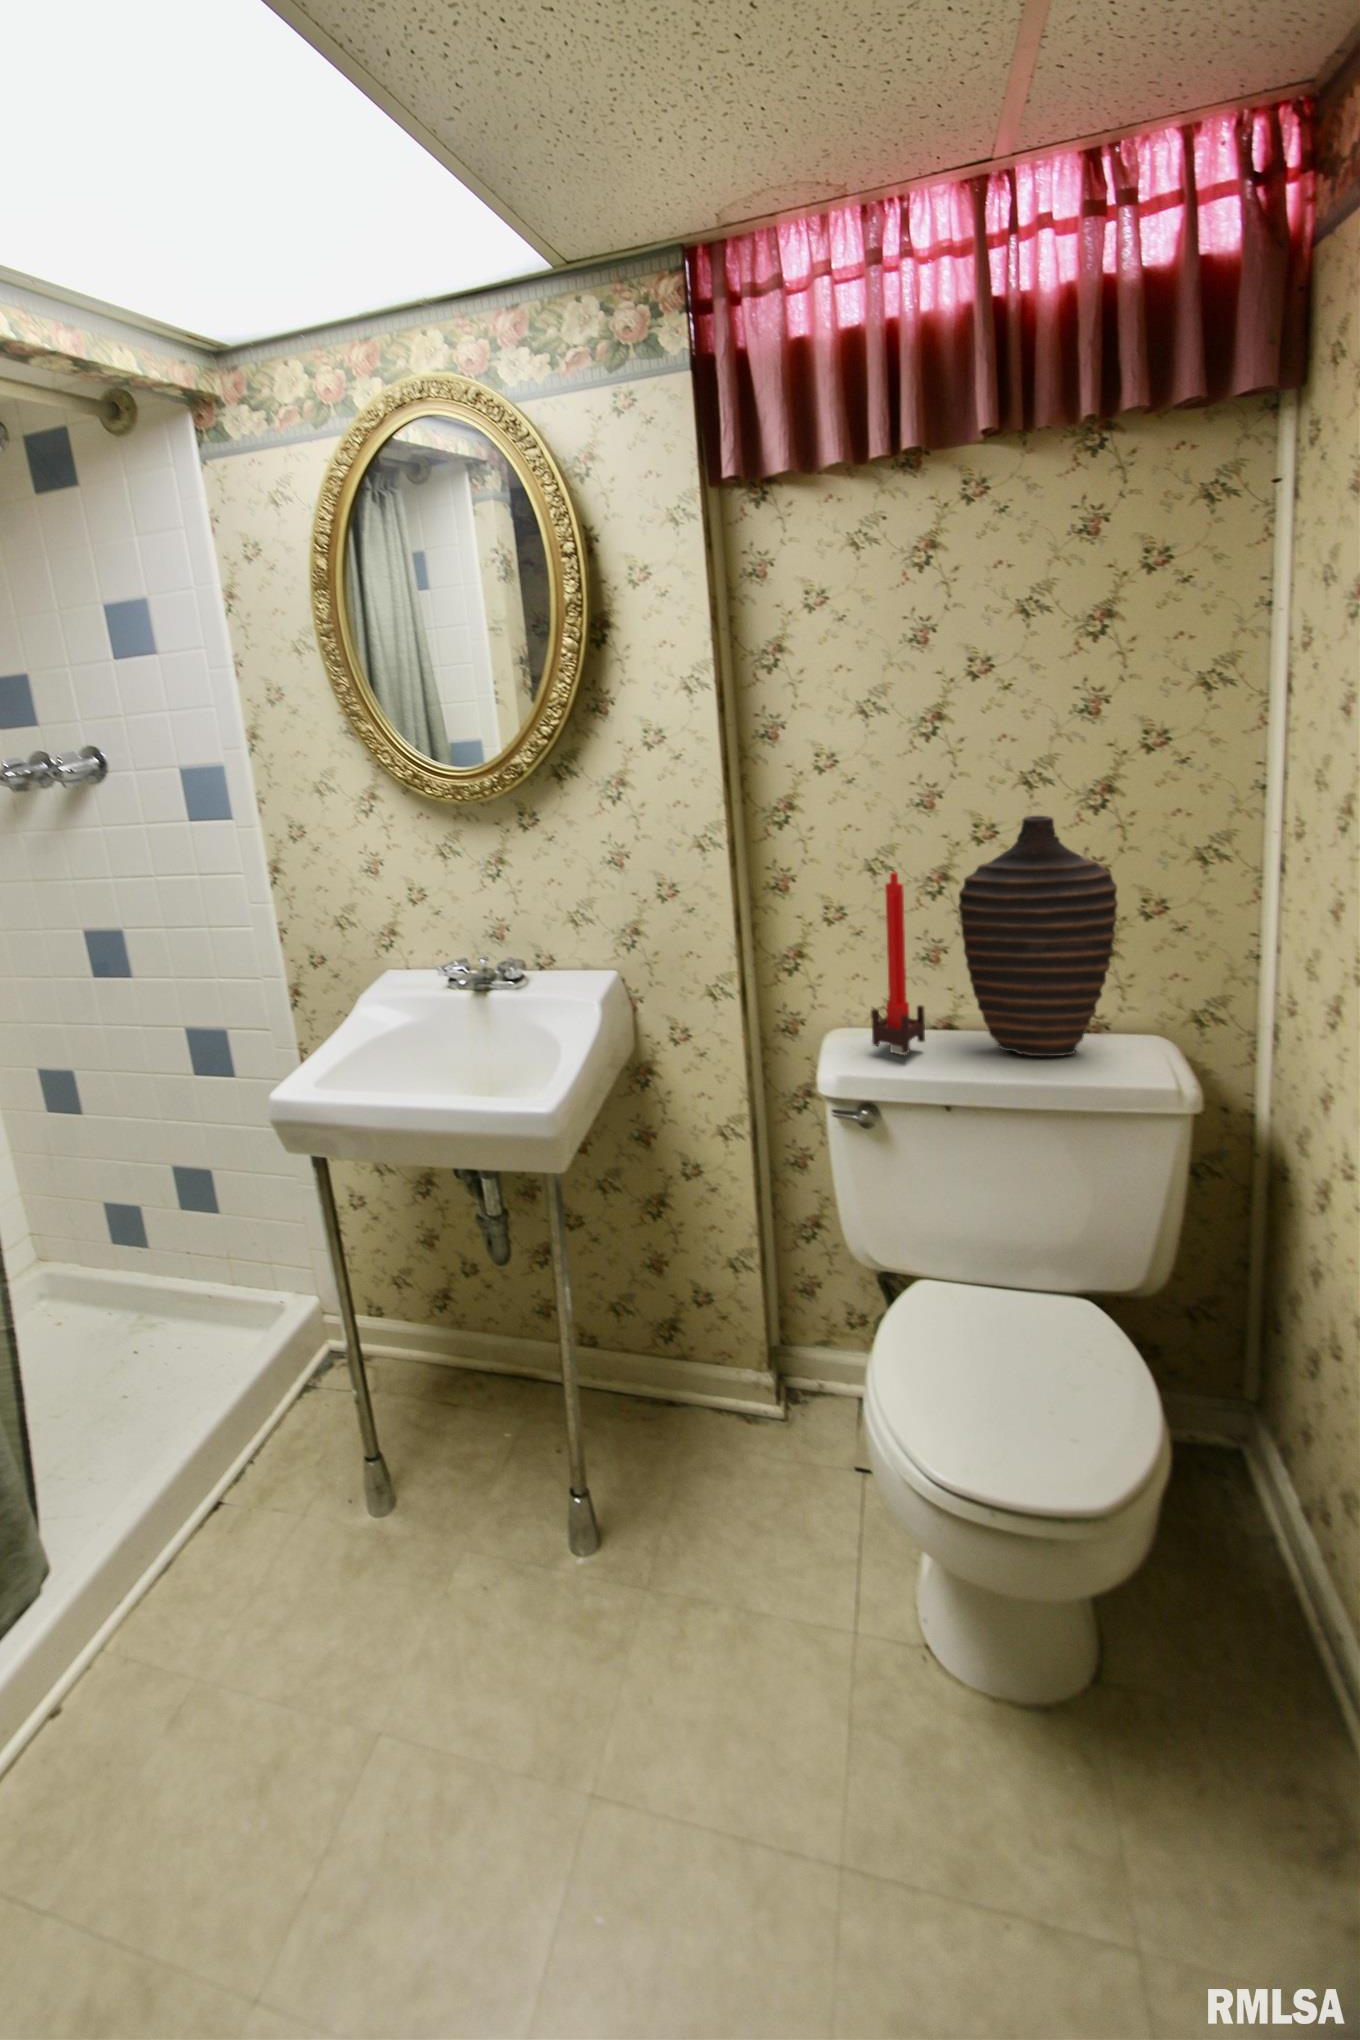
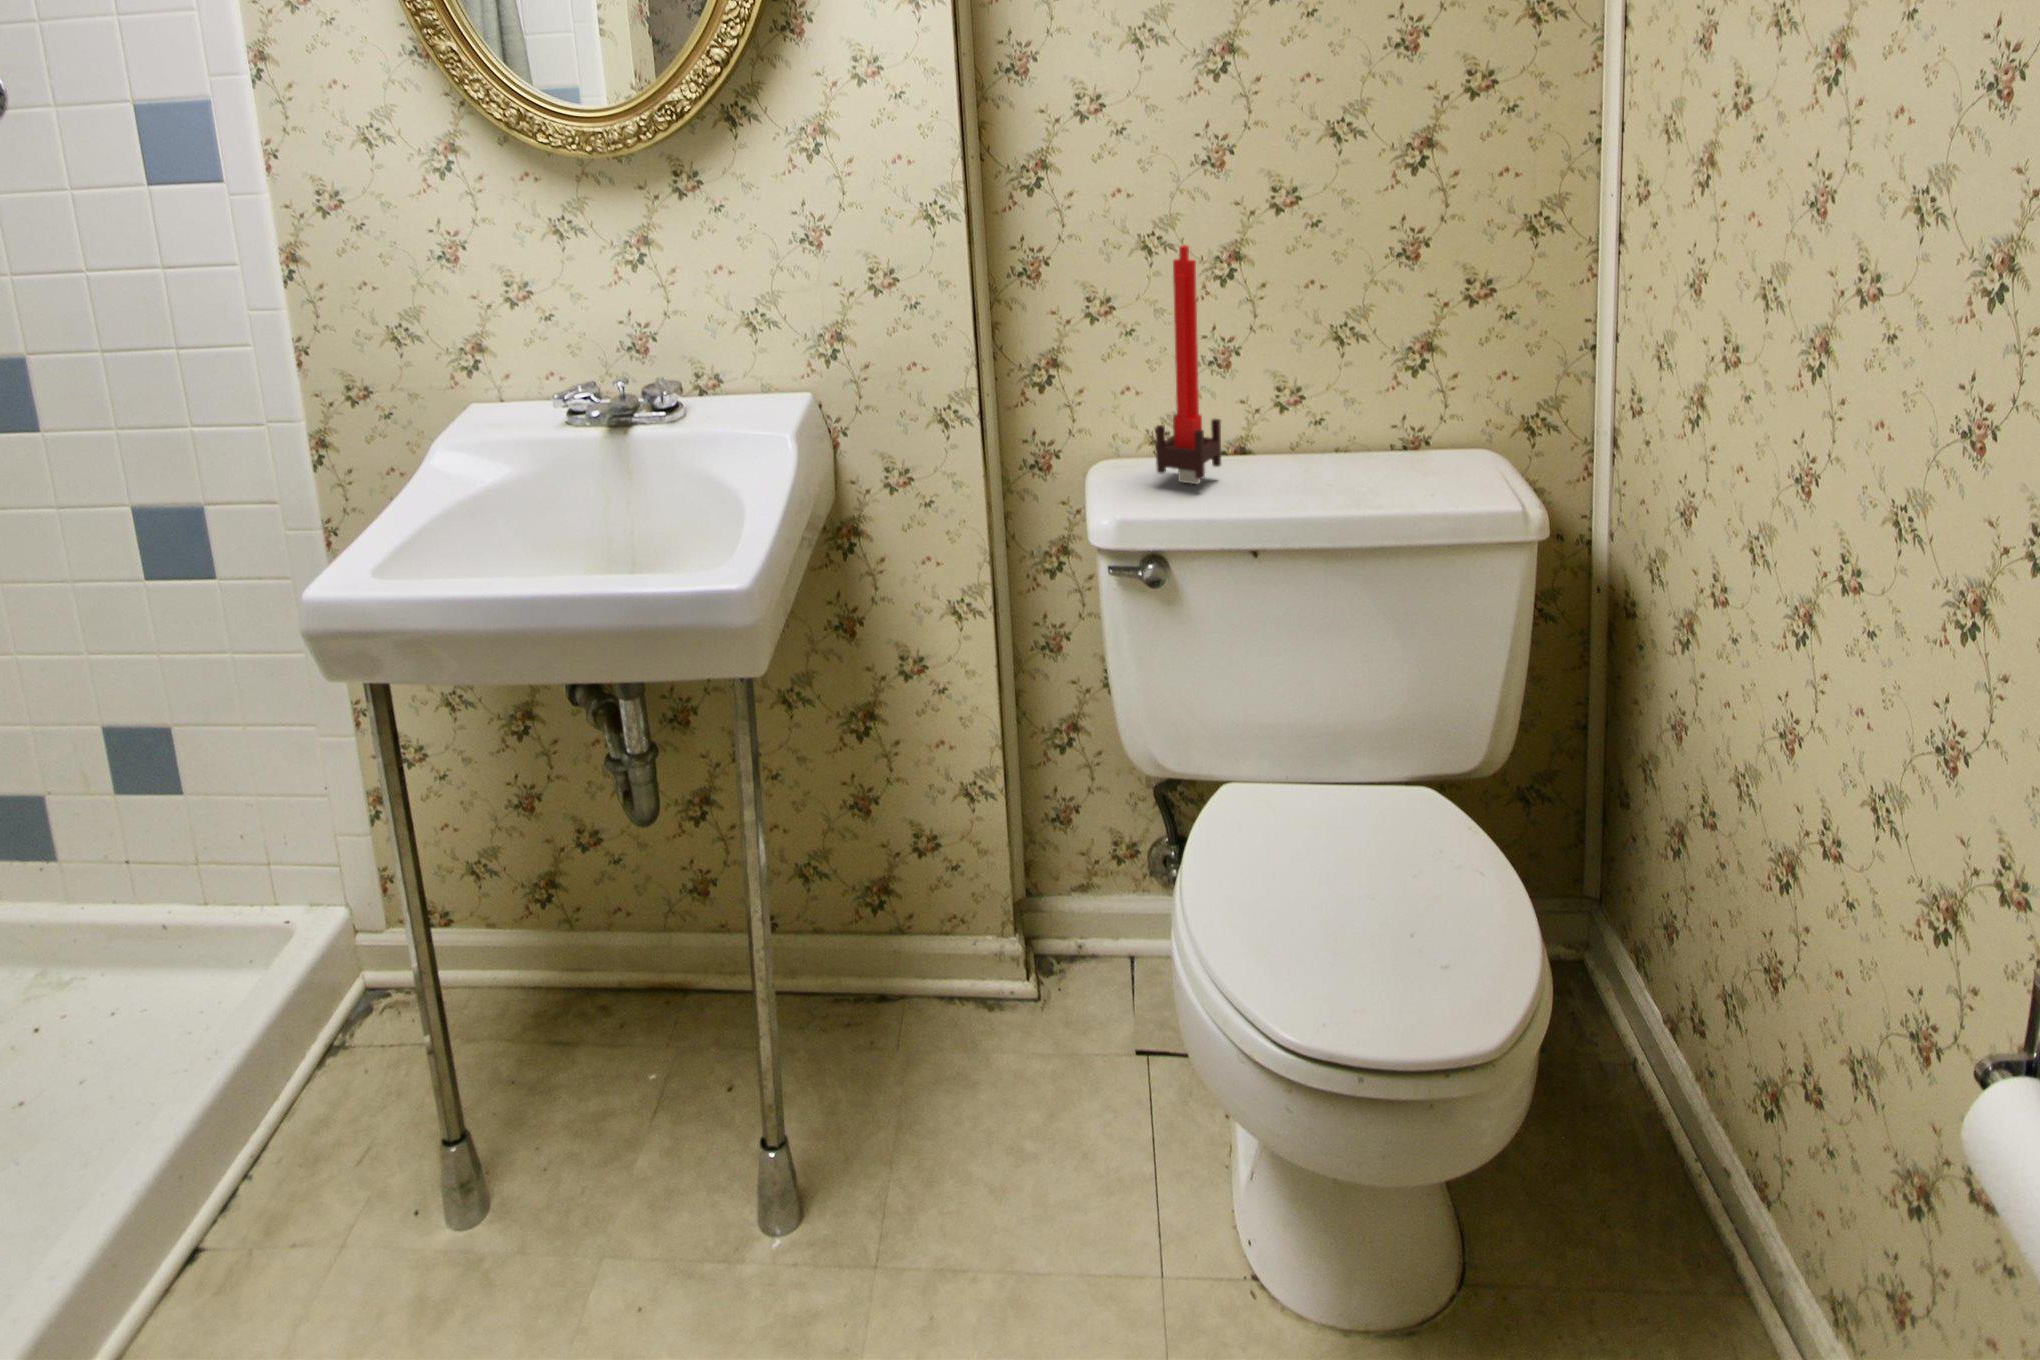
decorative vase: present [958,816,1118,1056] -> none [1262,172,1450,477]

